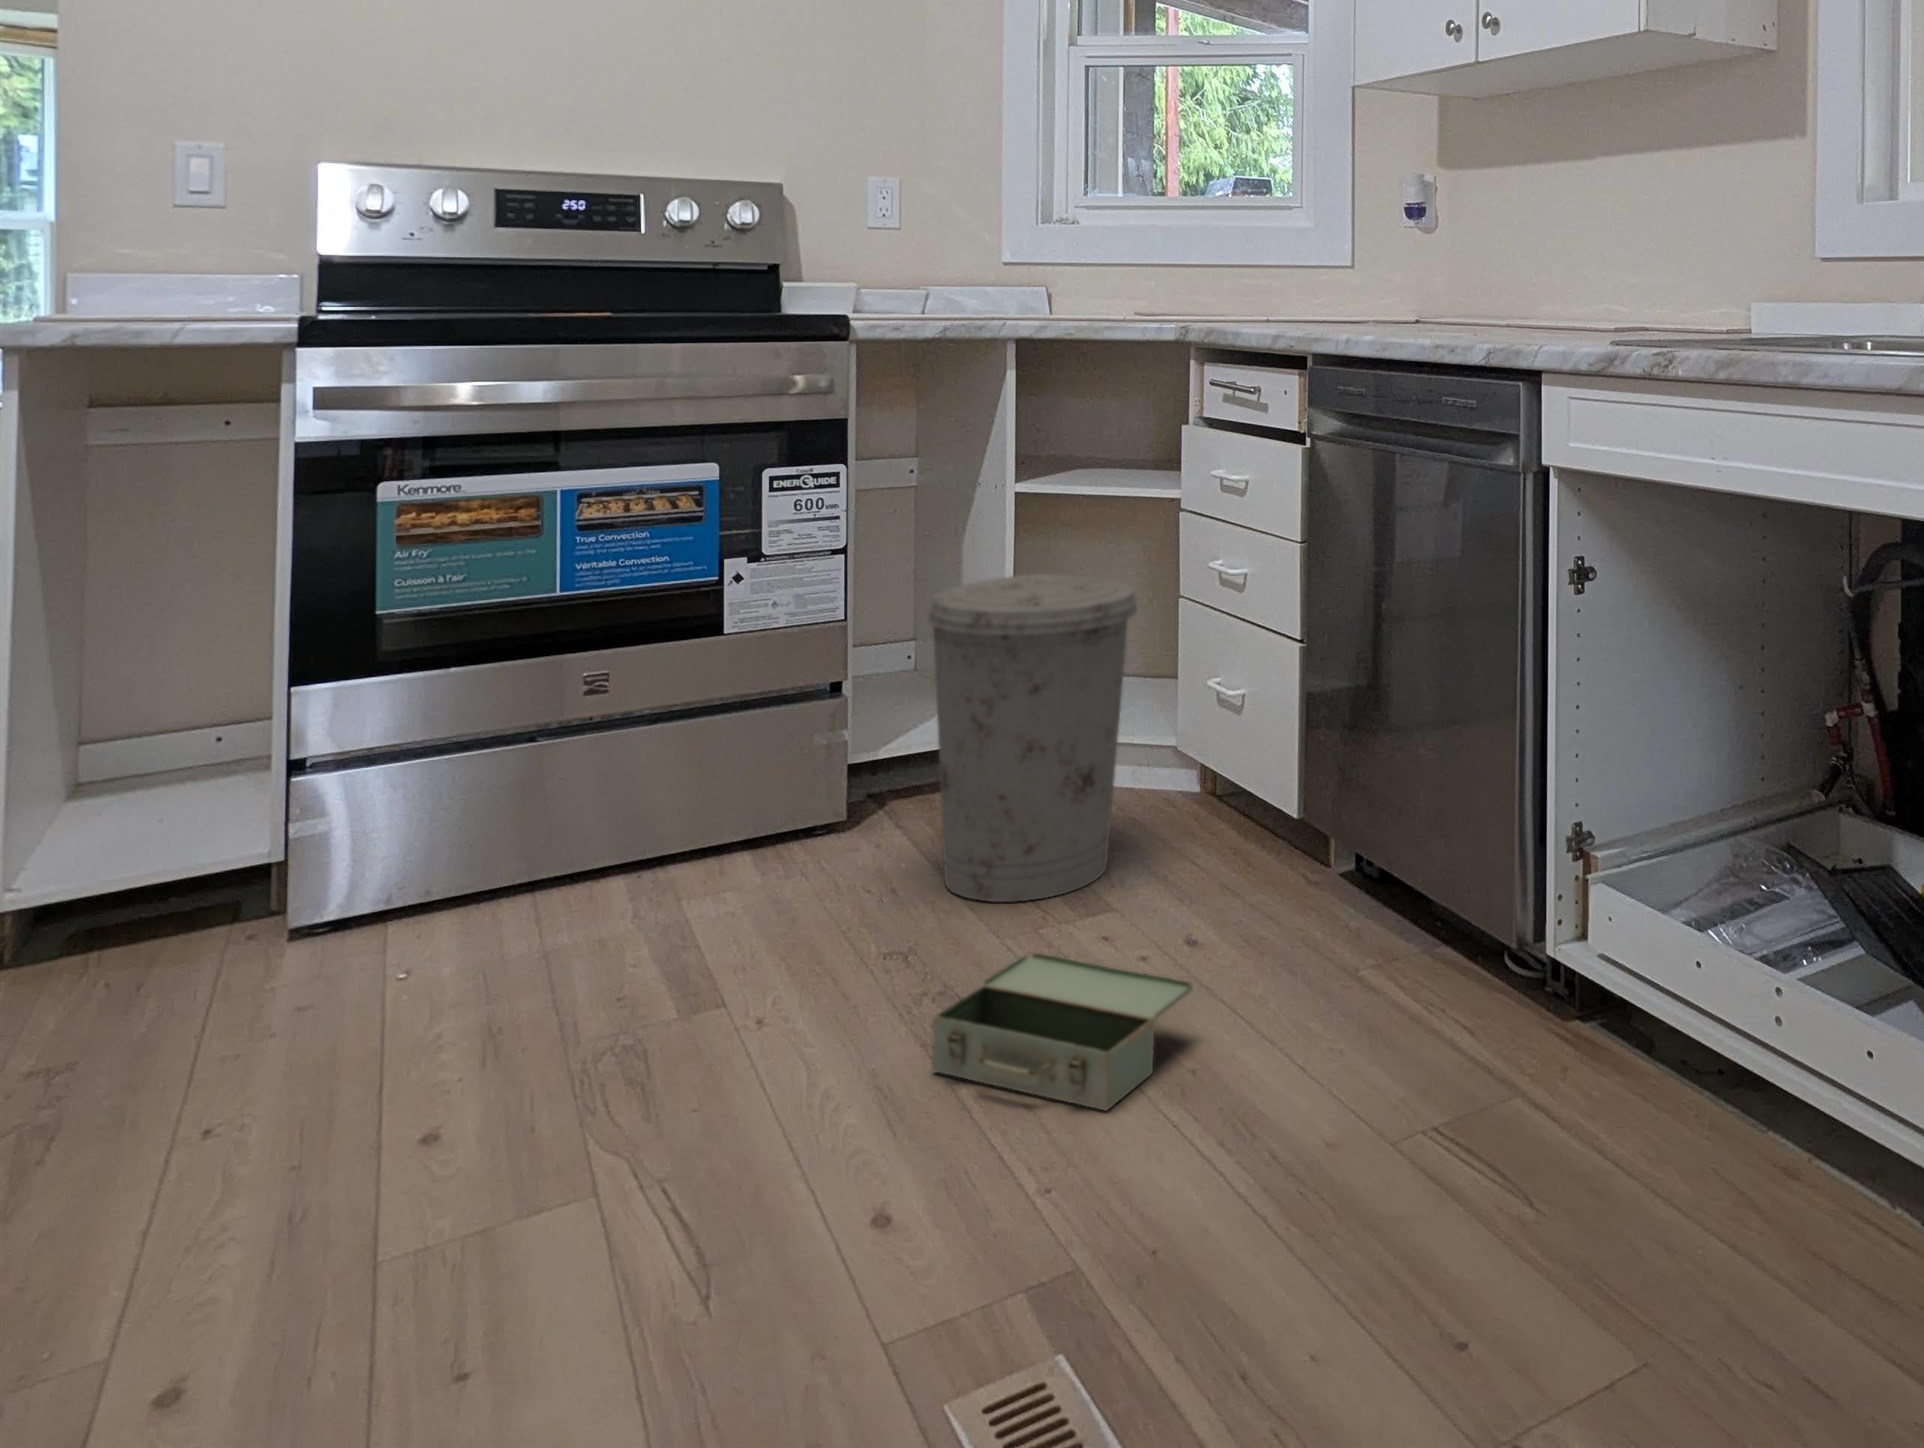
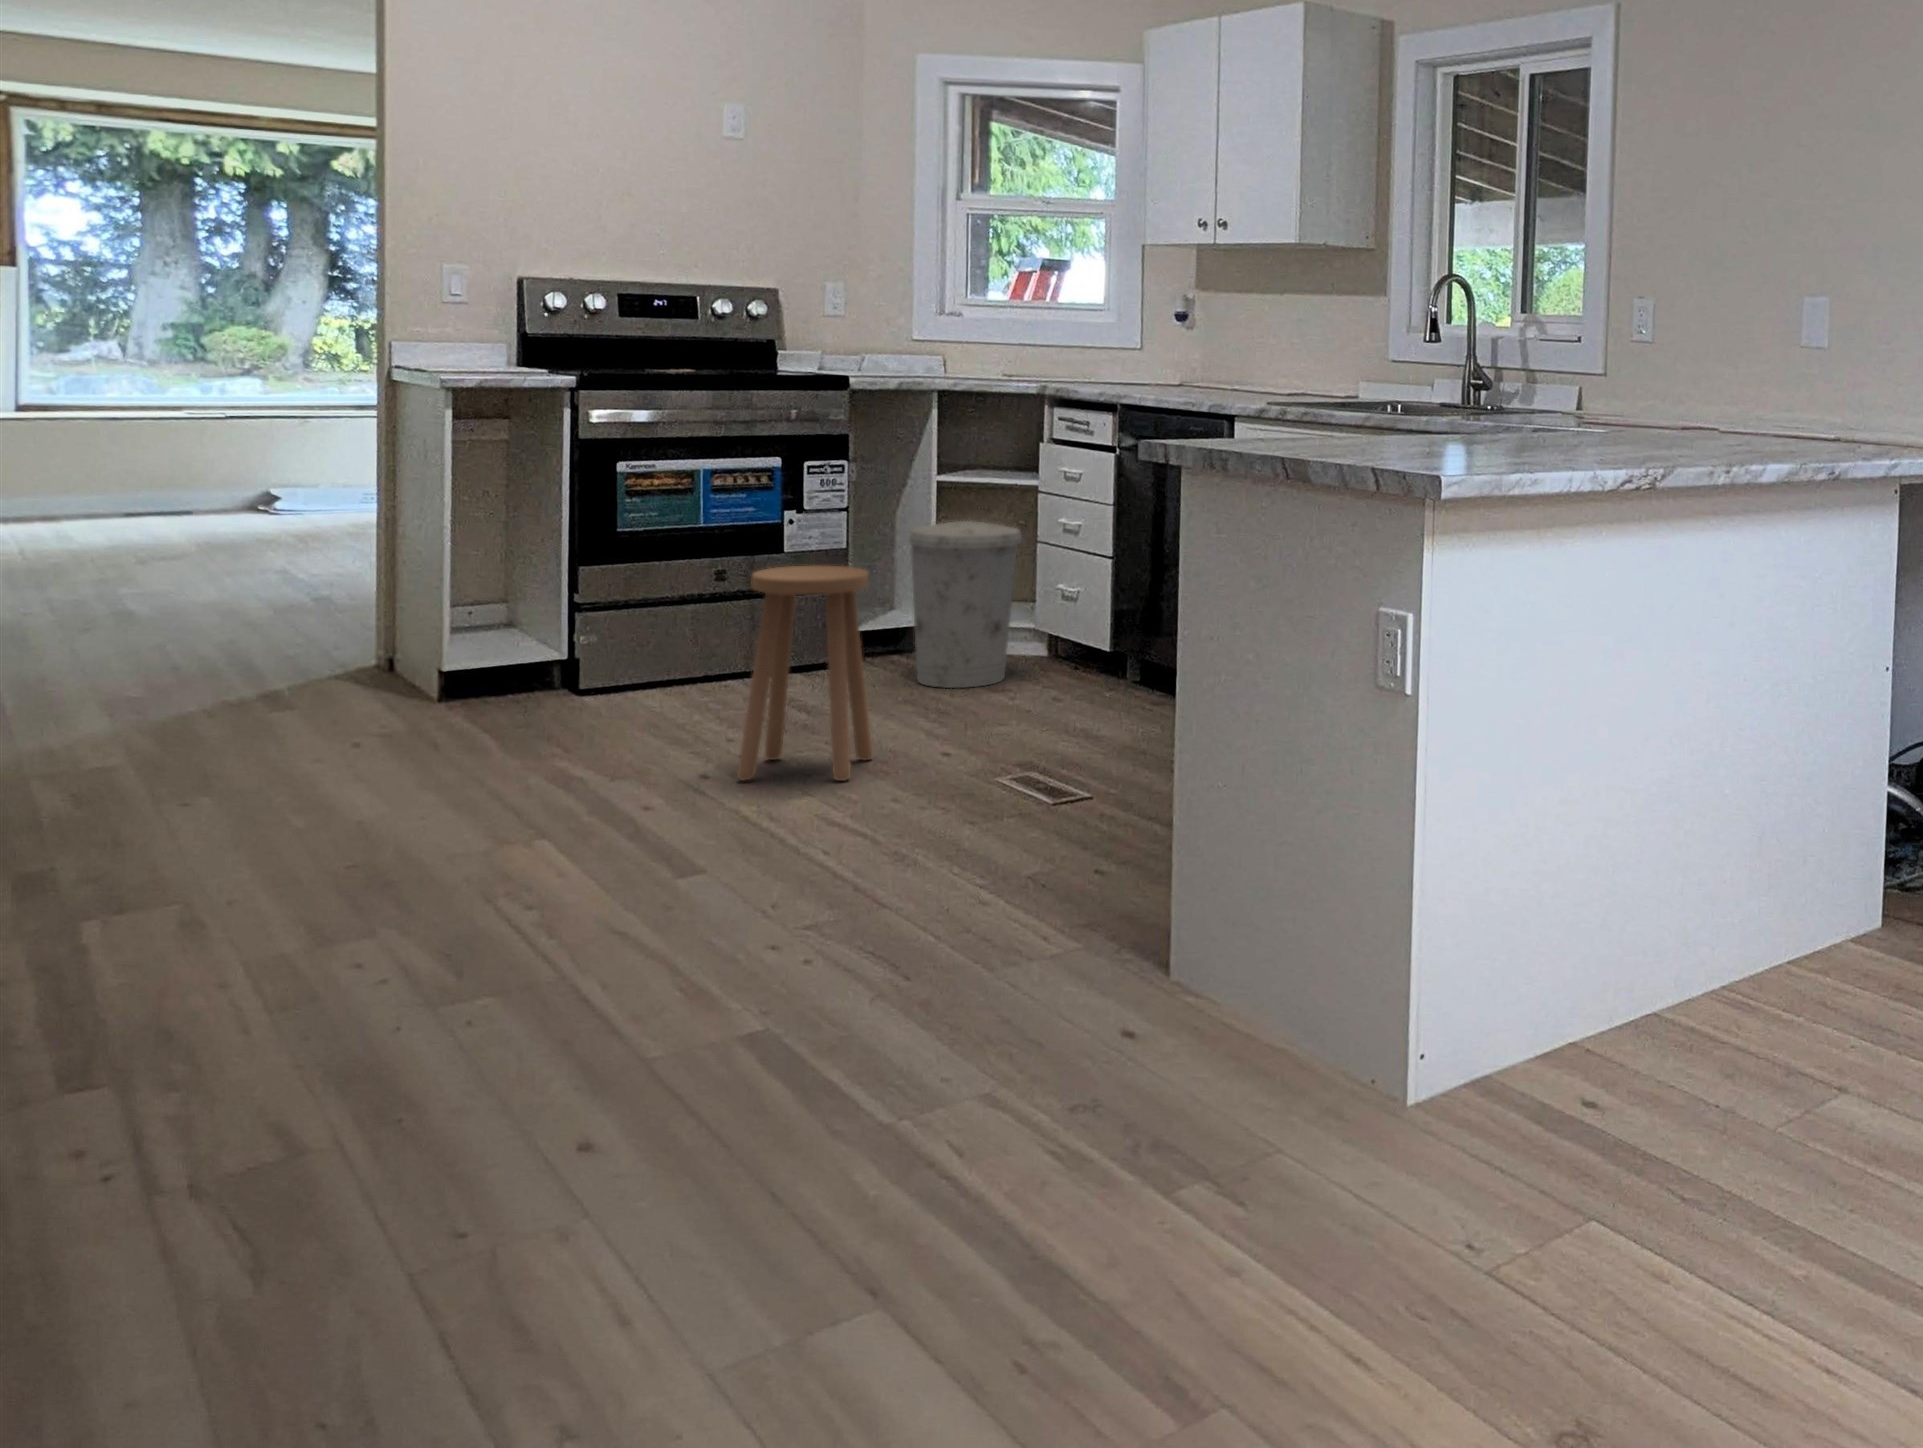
stool: none [283,744,705,1375] -> present [737,566,873,781]
toolbox: present [932,953,1193,1110] -> none [946,689,1066,737]

